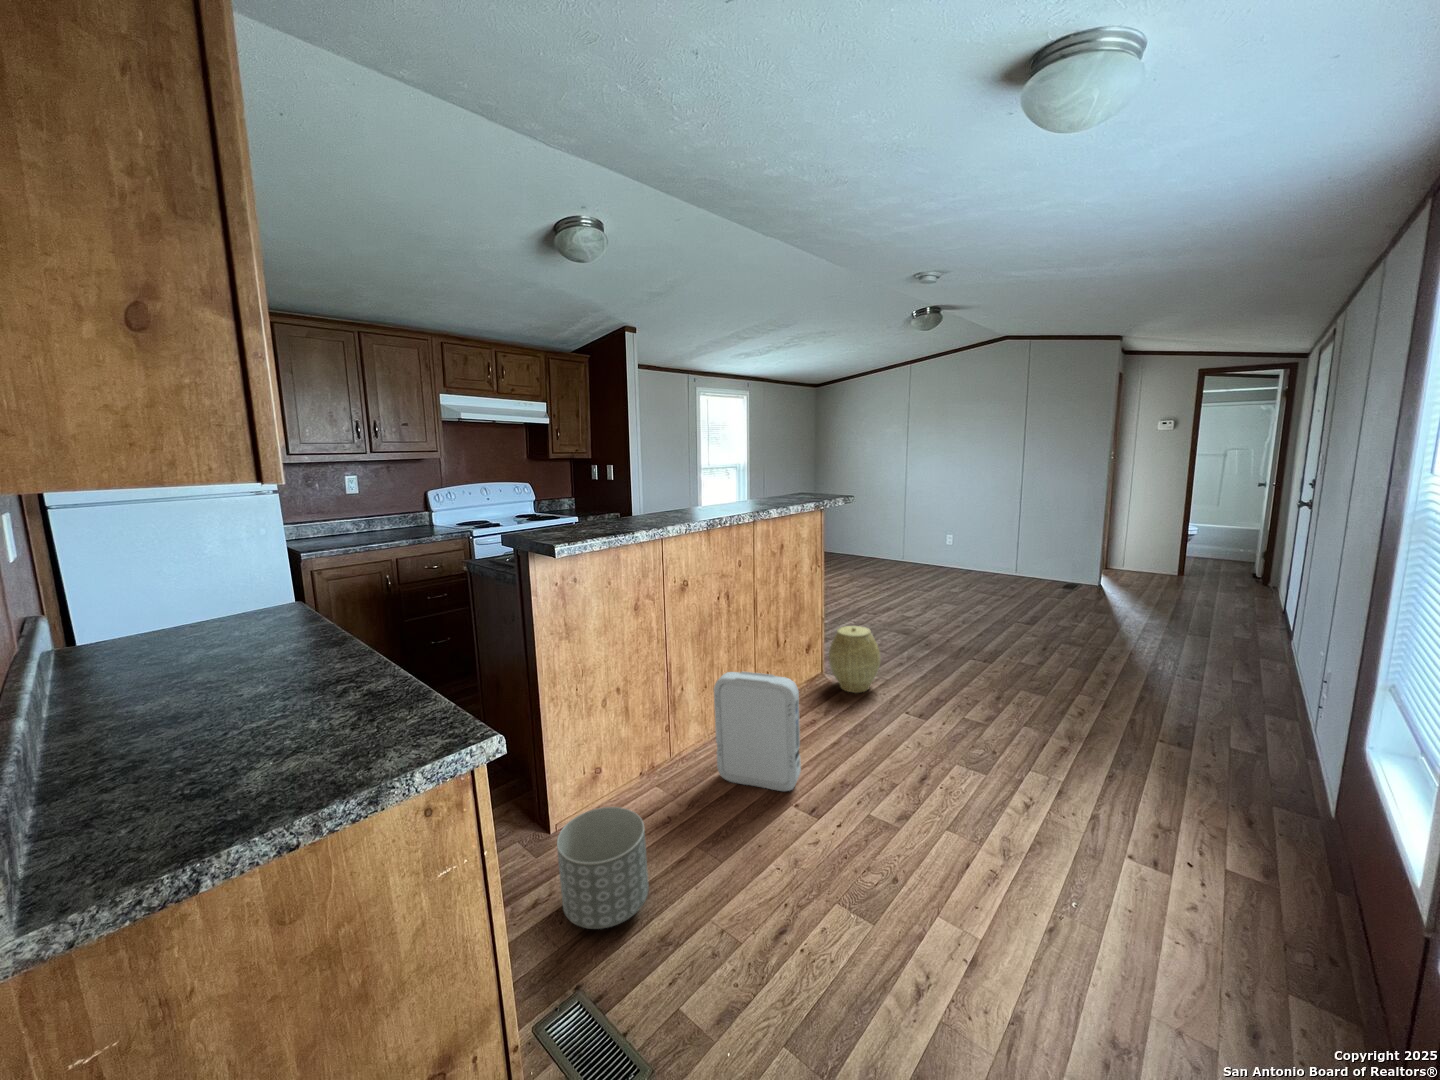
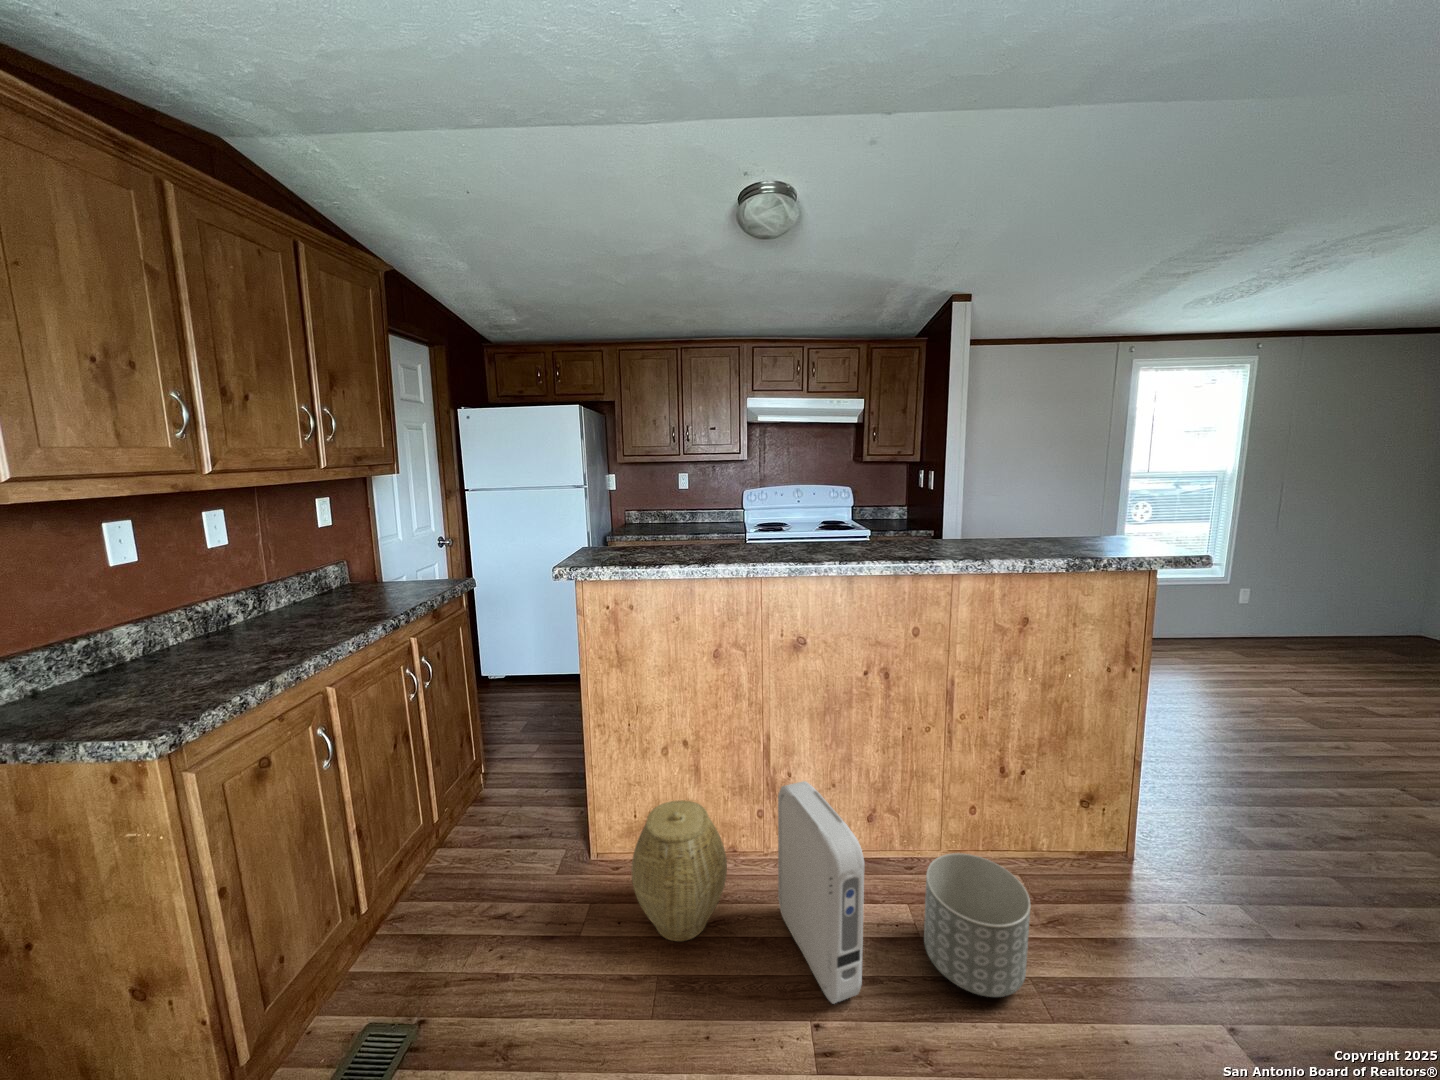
woven basket: present [829,626,881,693] -> present [631,800,727,941]
planter: present [557,807,649,929] -> present [924,853,1030,997]

